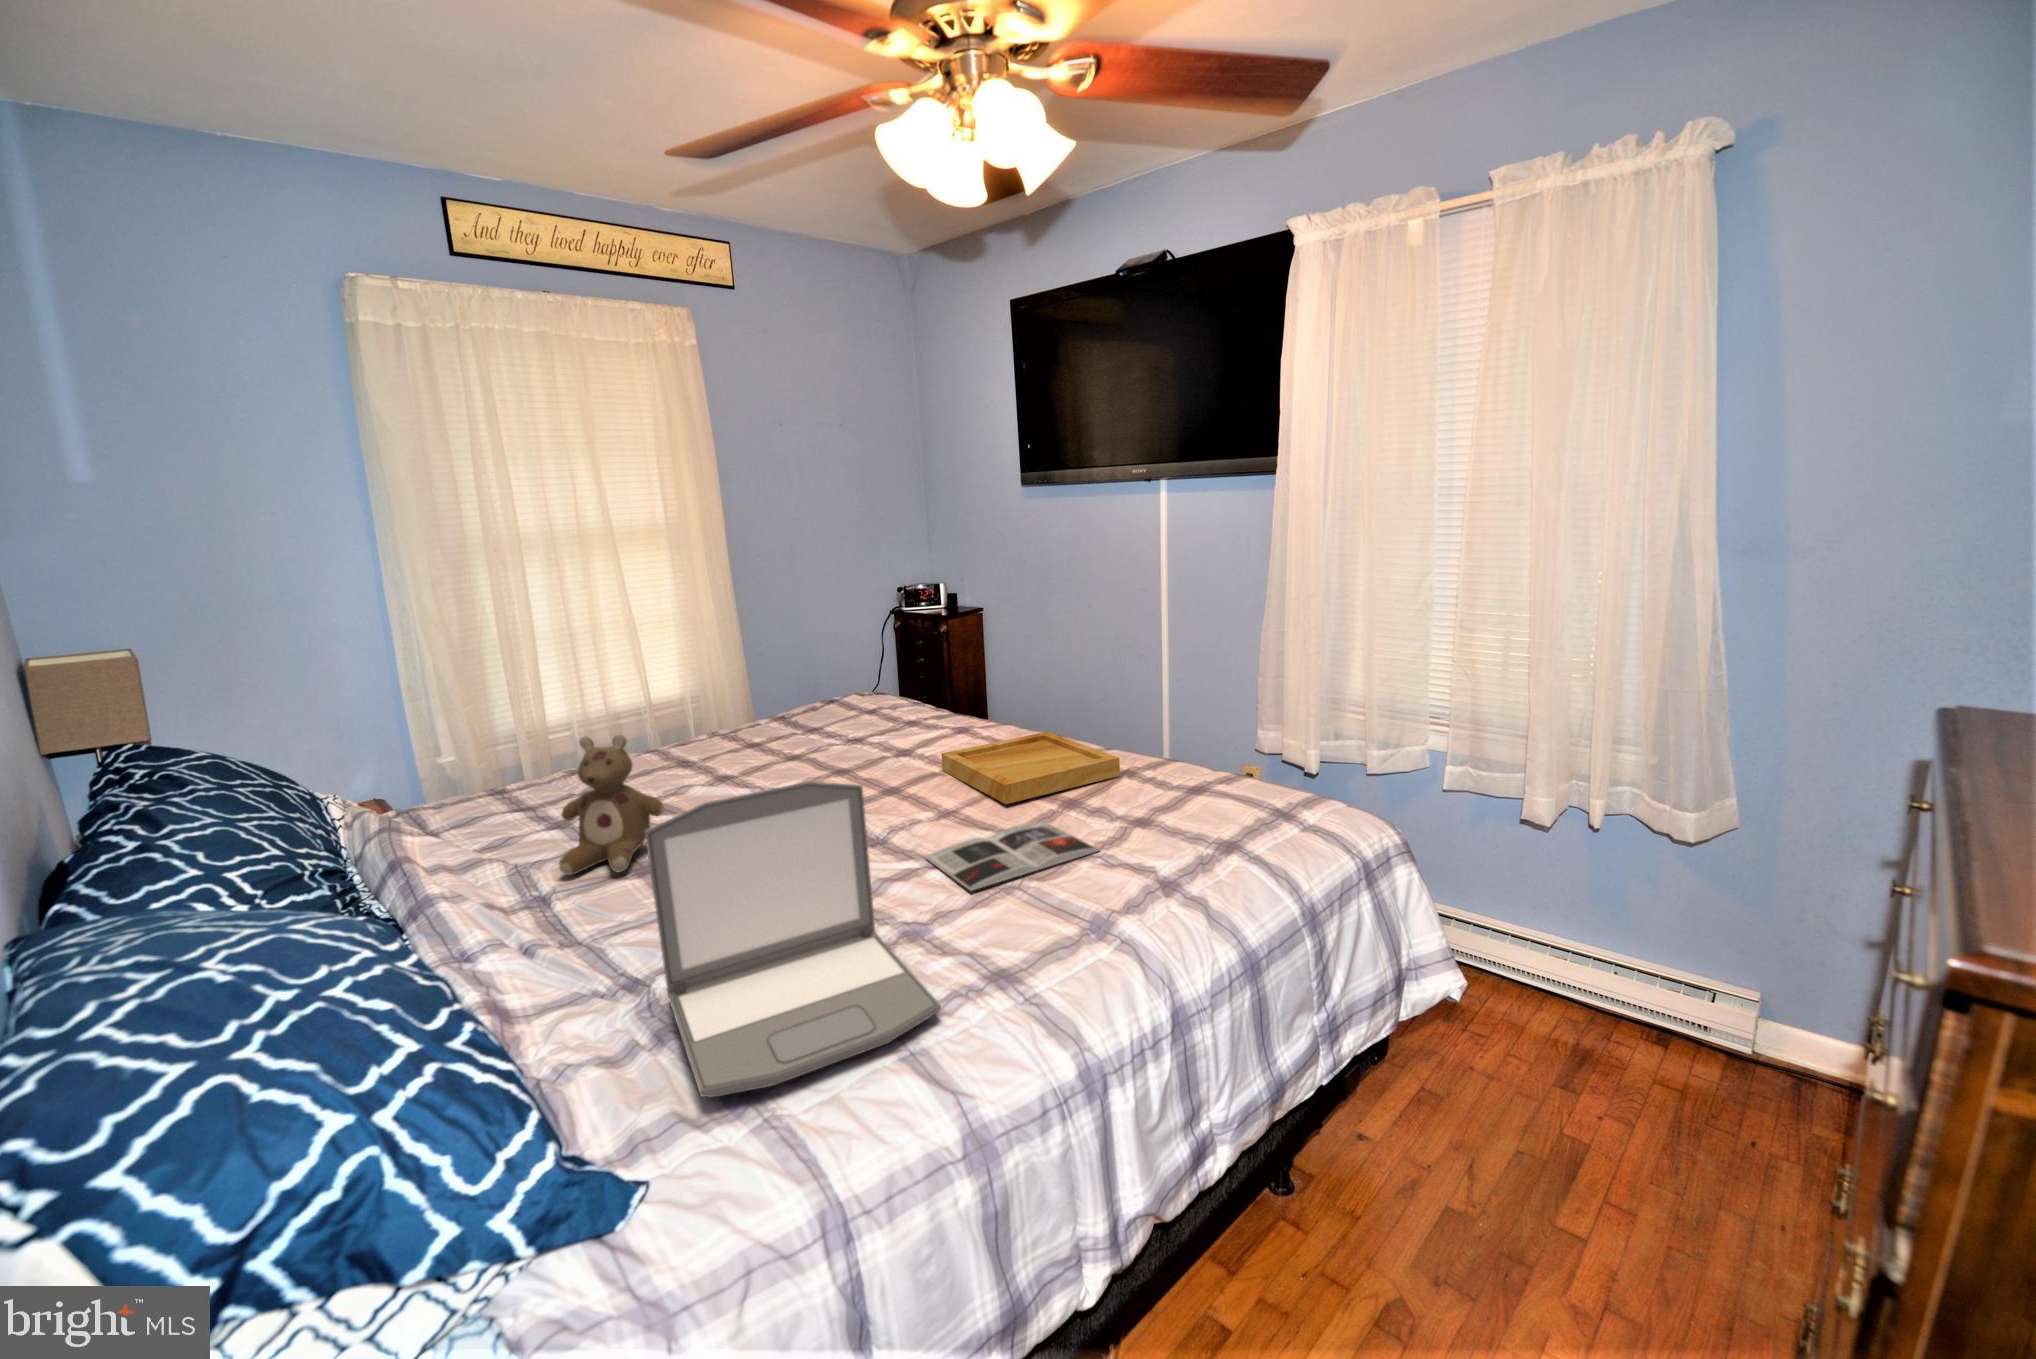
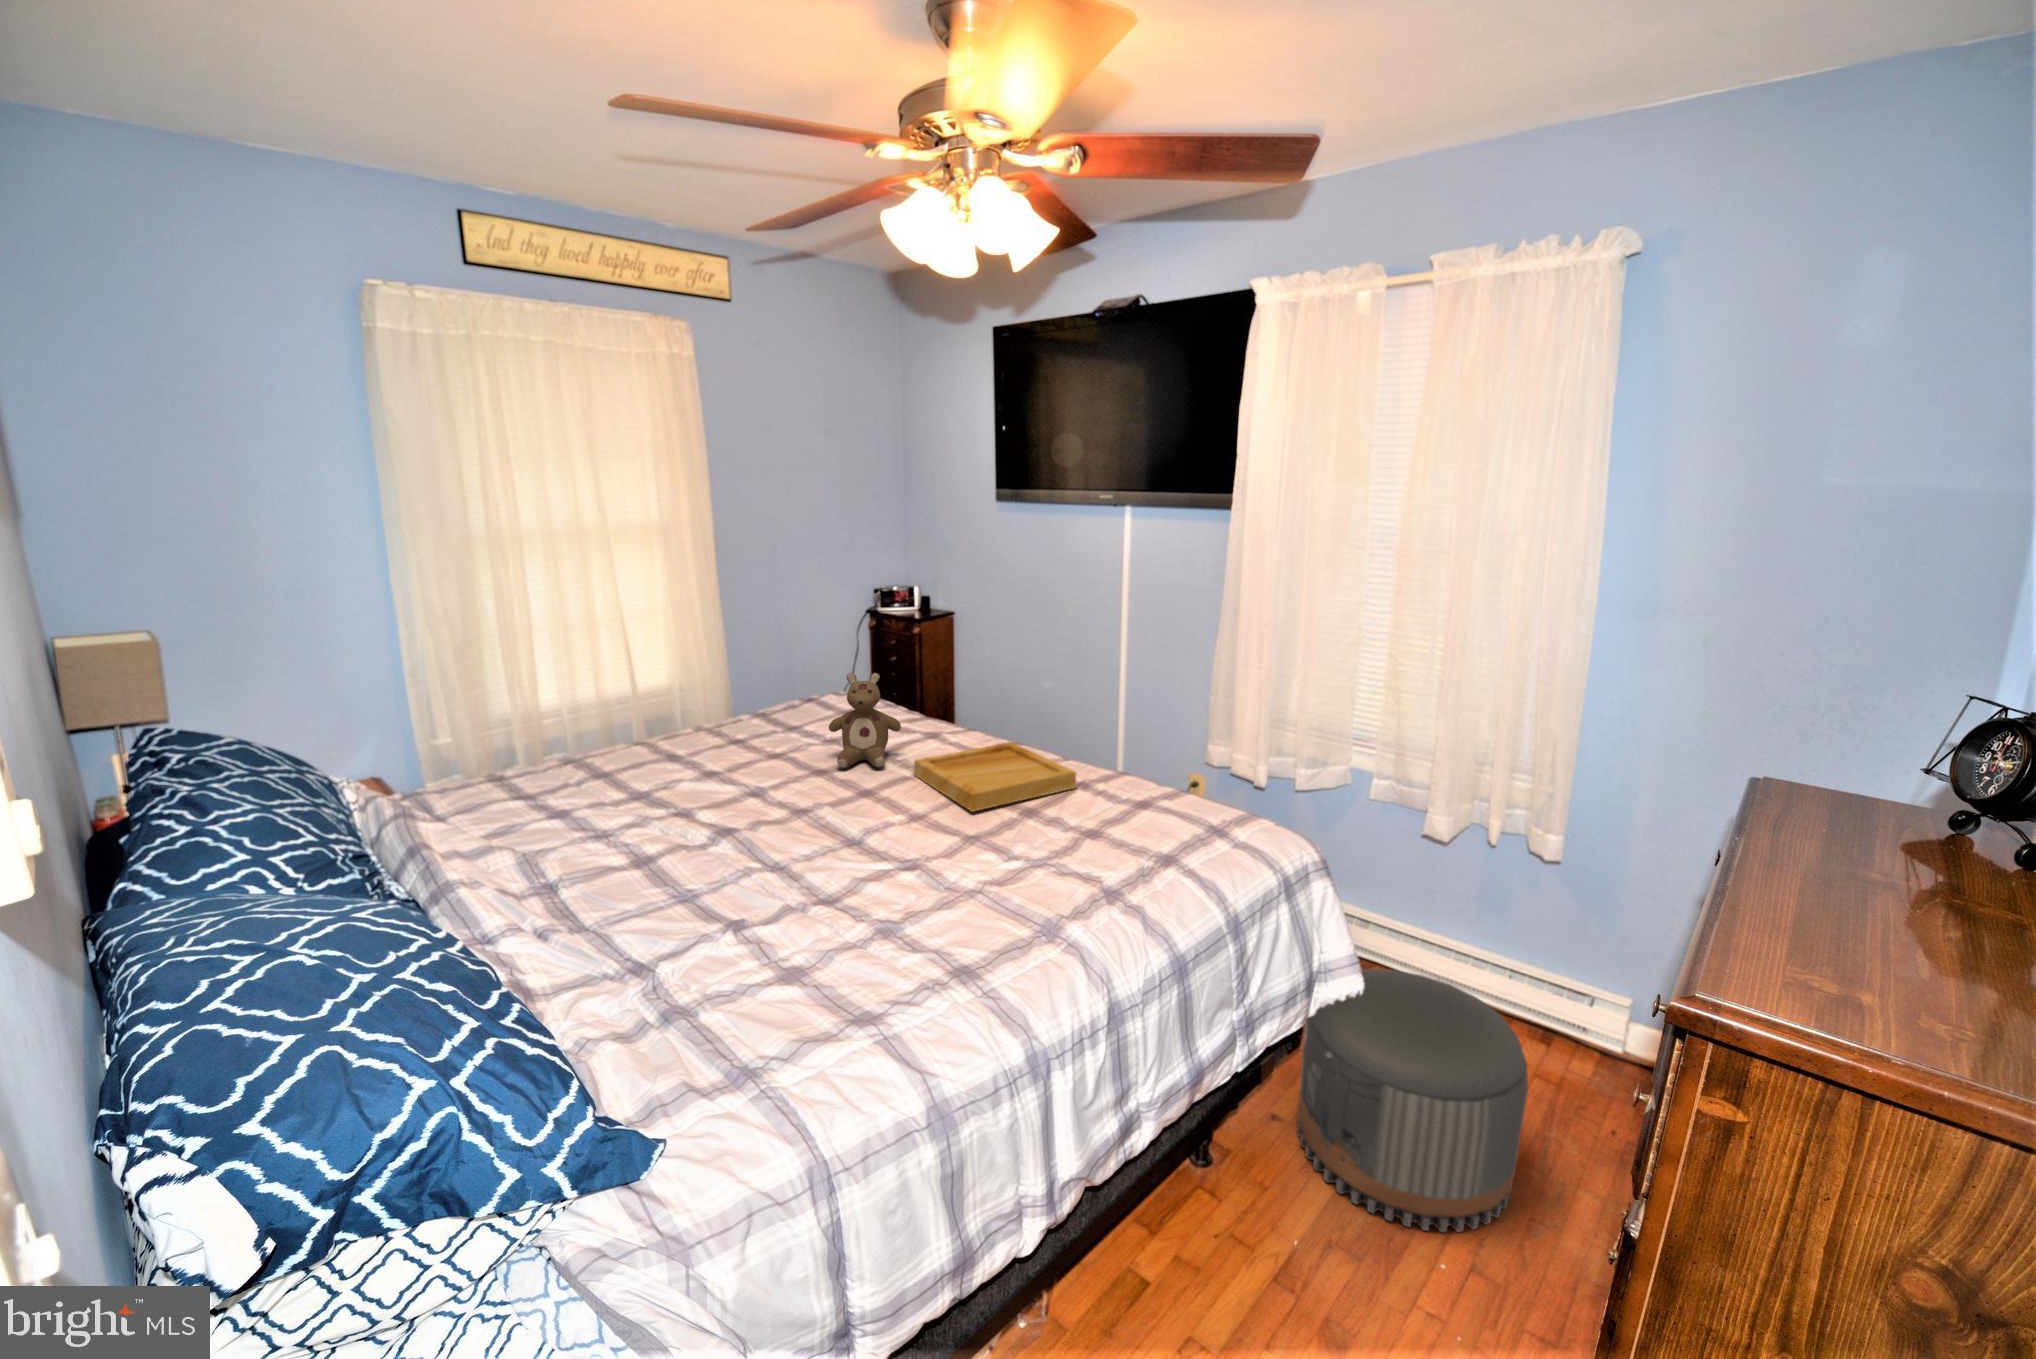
stuffed bear: present [559,735,665,875] -> present [829,673,901,768]
laptop: present [645,781,941,1097] -> none [659,798,912,1071]
magazine: present [927,822,1099,891] -> none [898,831,1055,894]
pouf: none [1390,965,1666,1269] -> present [1297,969,1528,1232]

